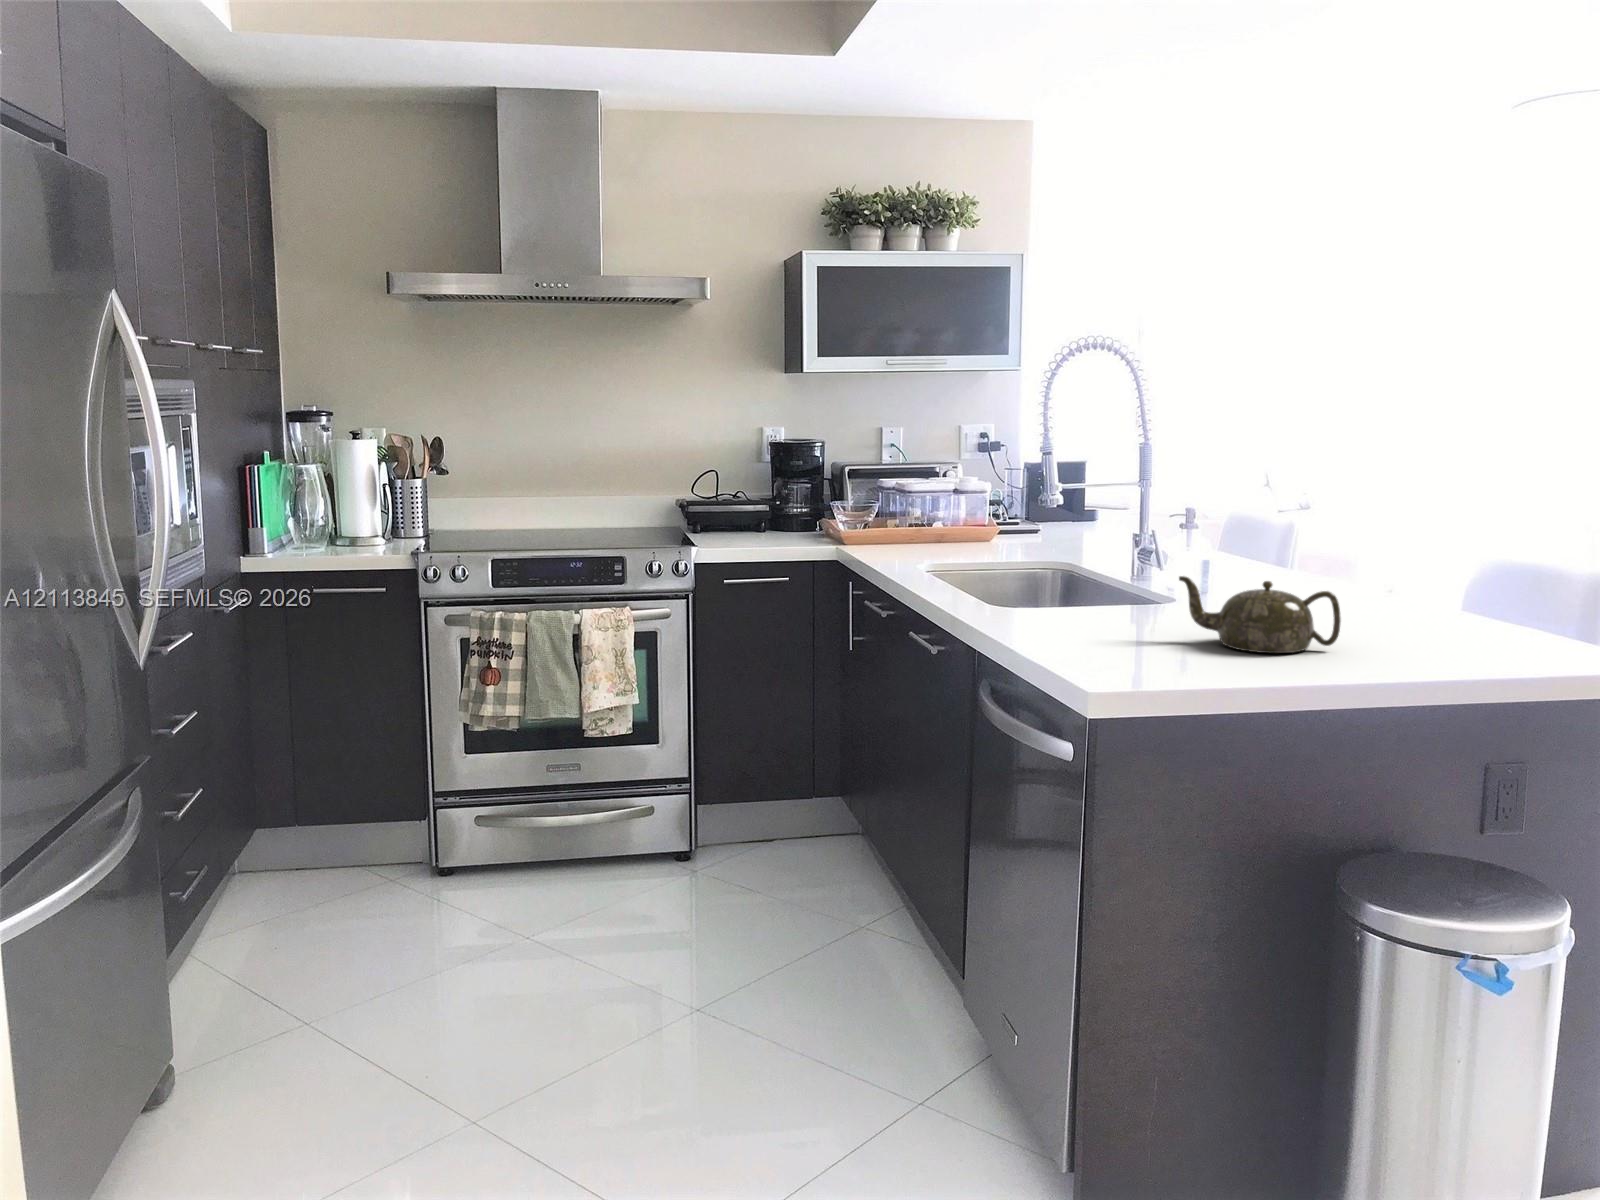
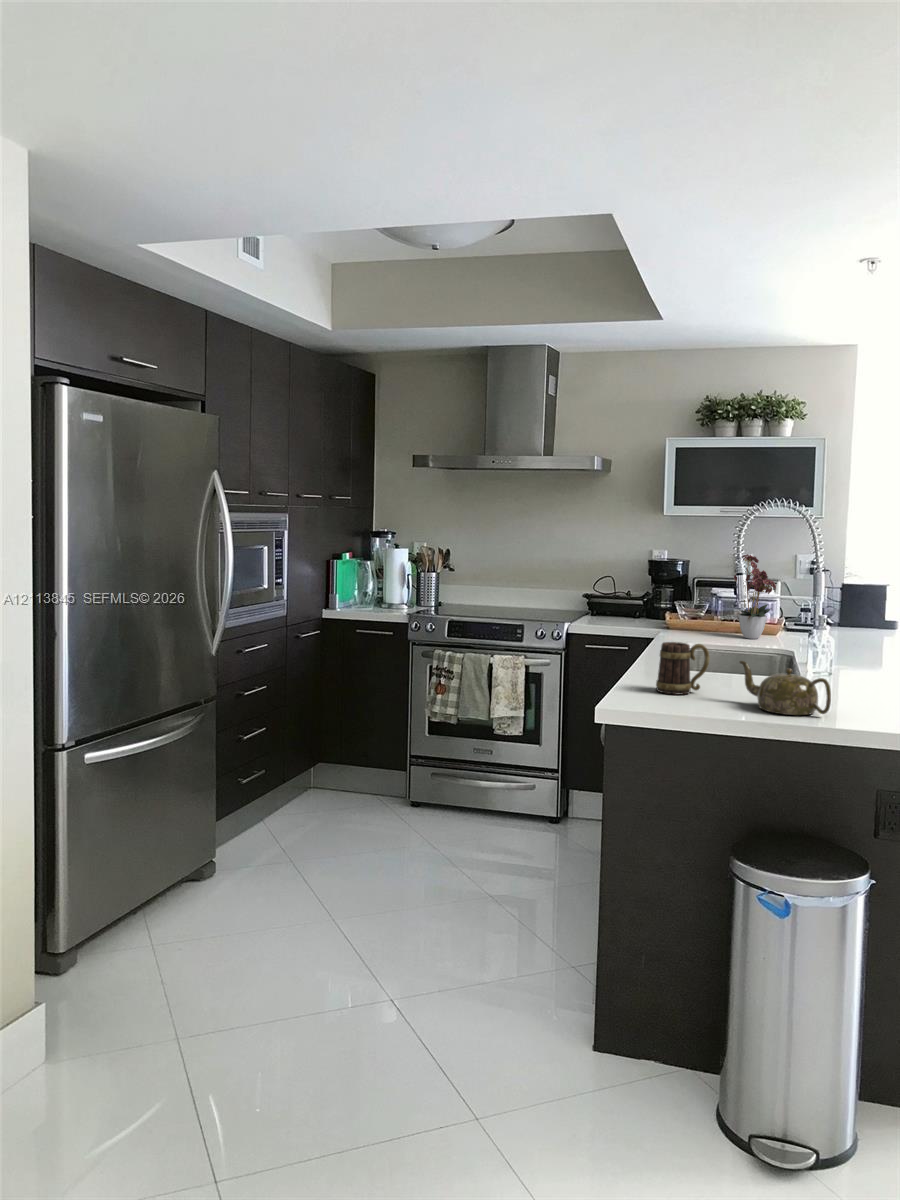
flower arrangement: none [937,416,1019,547] -> present [734,554,776,639]
mug: none [1038,556,1116,641] -> present [656,642,710,694]

